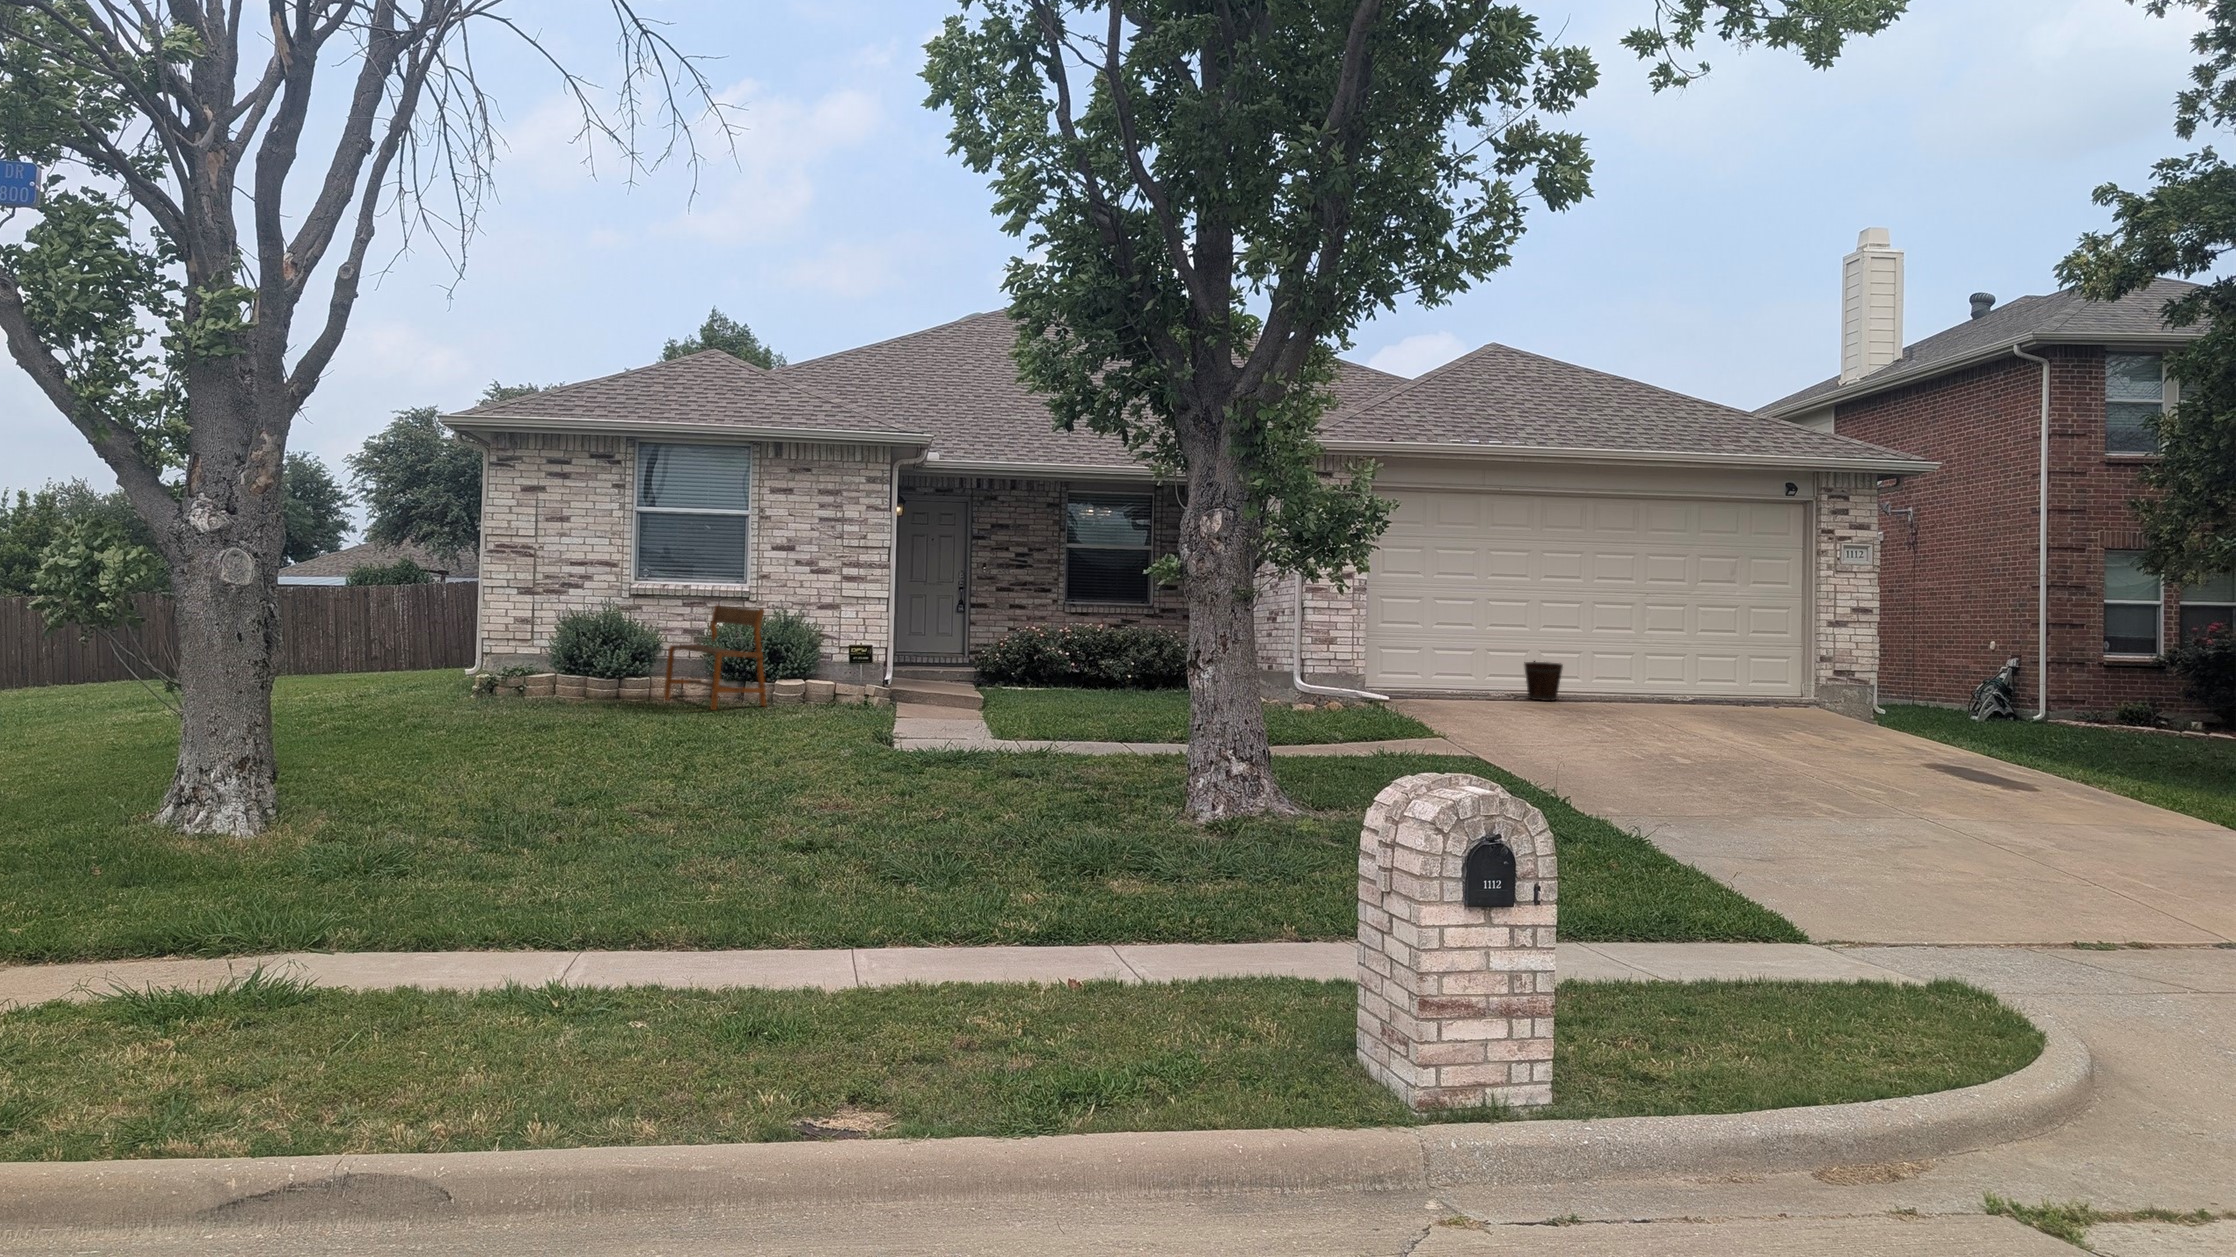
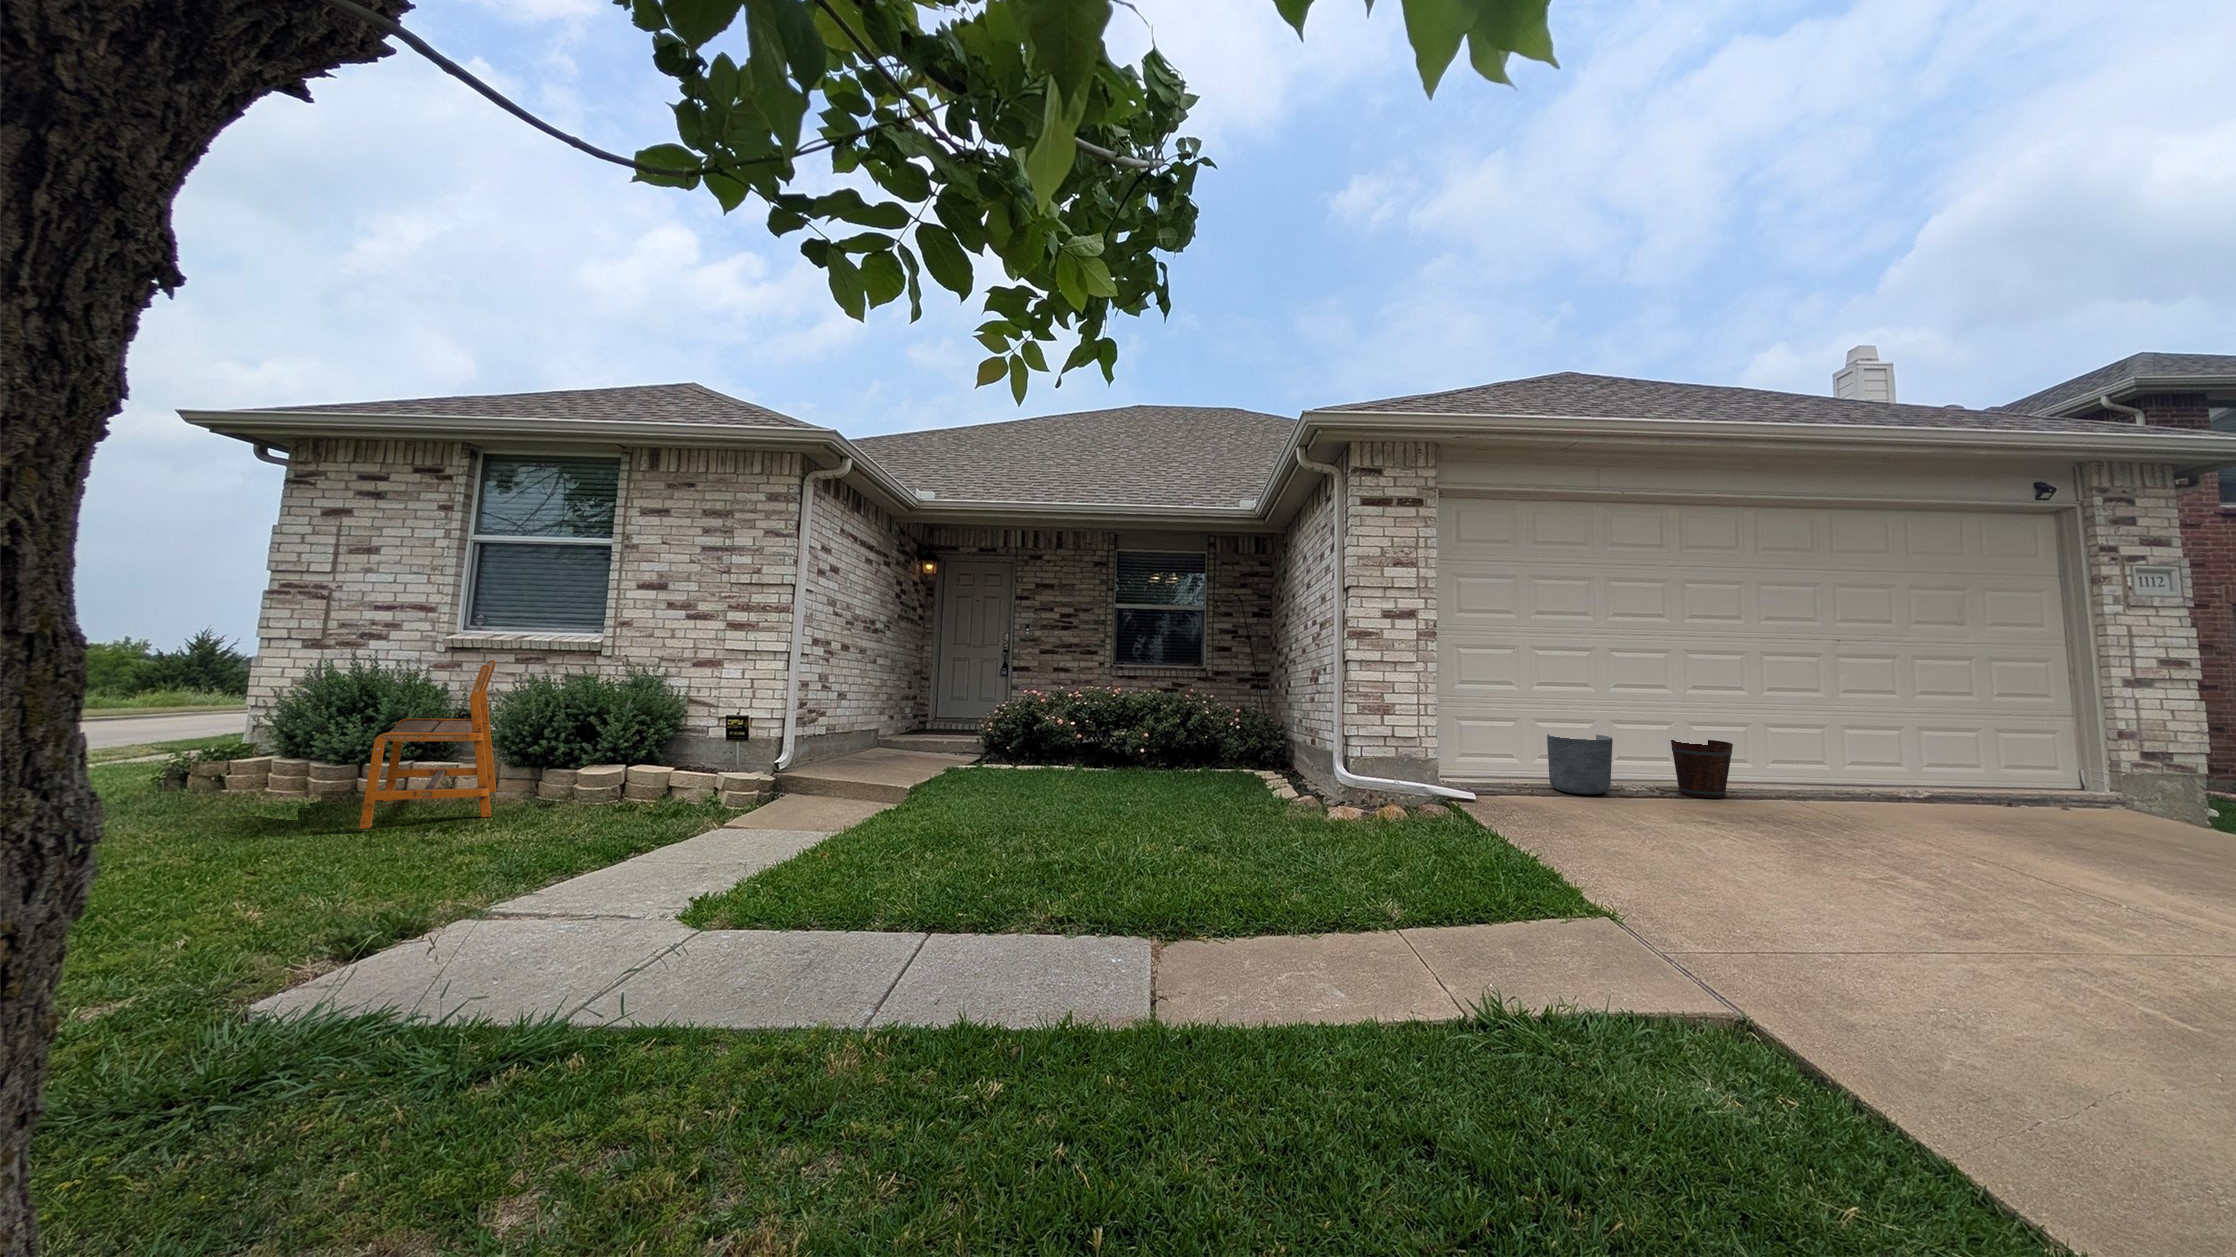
planter: none [1440,658,1483,698] -> present [1547,734,1613,794]

